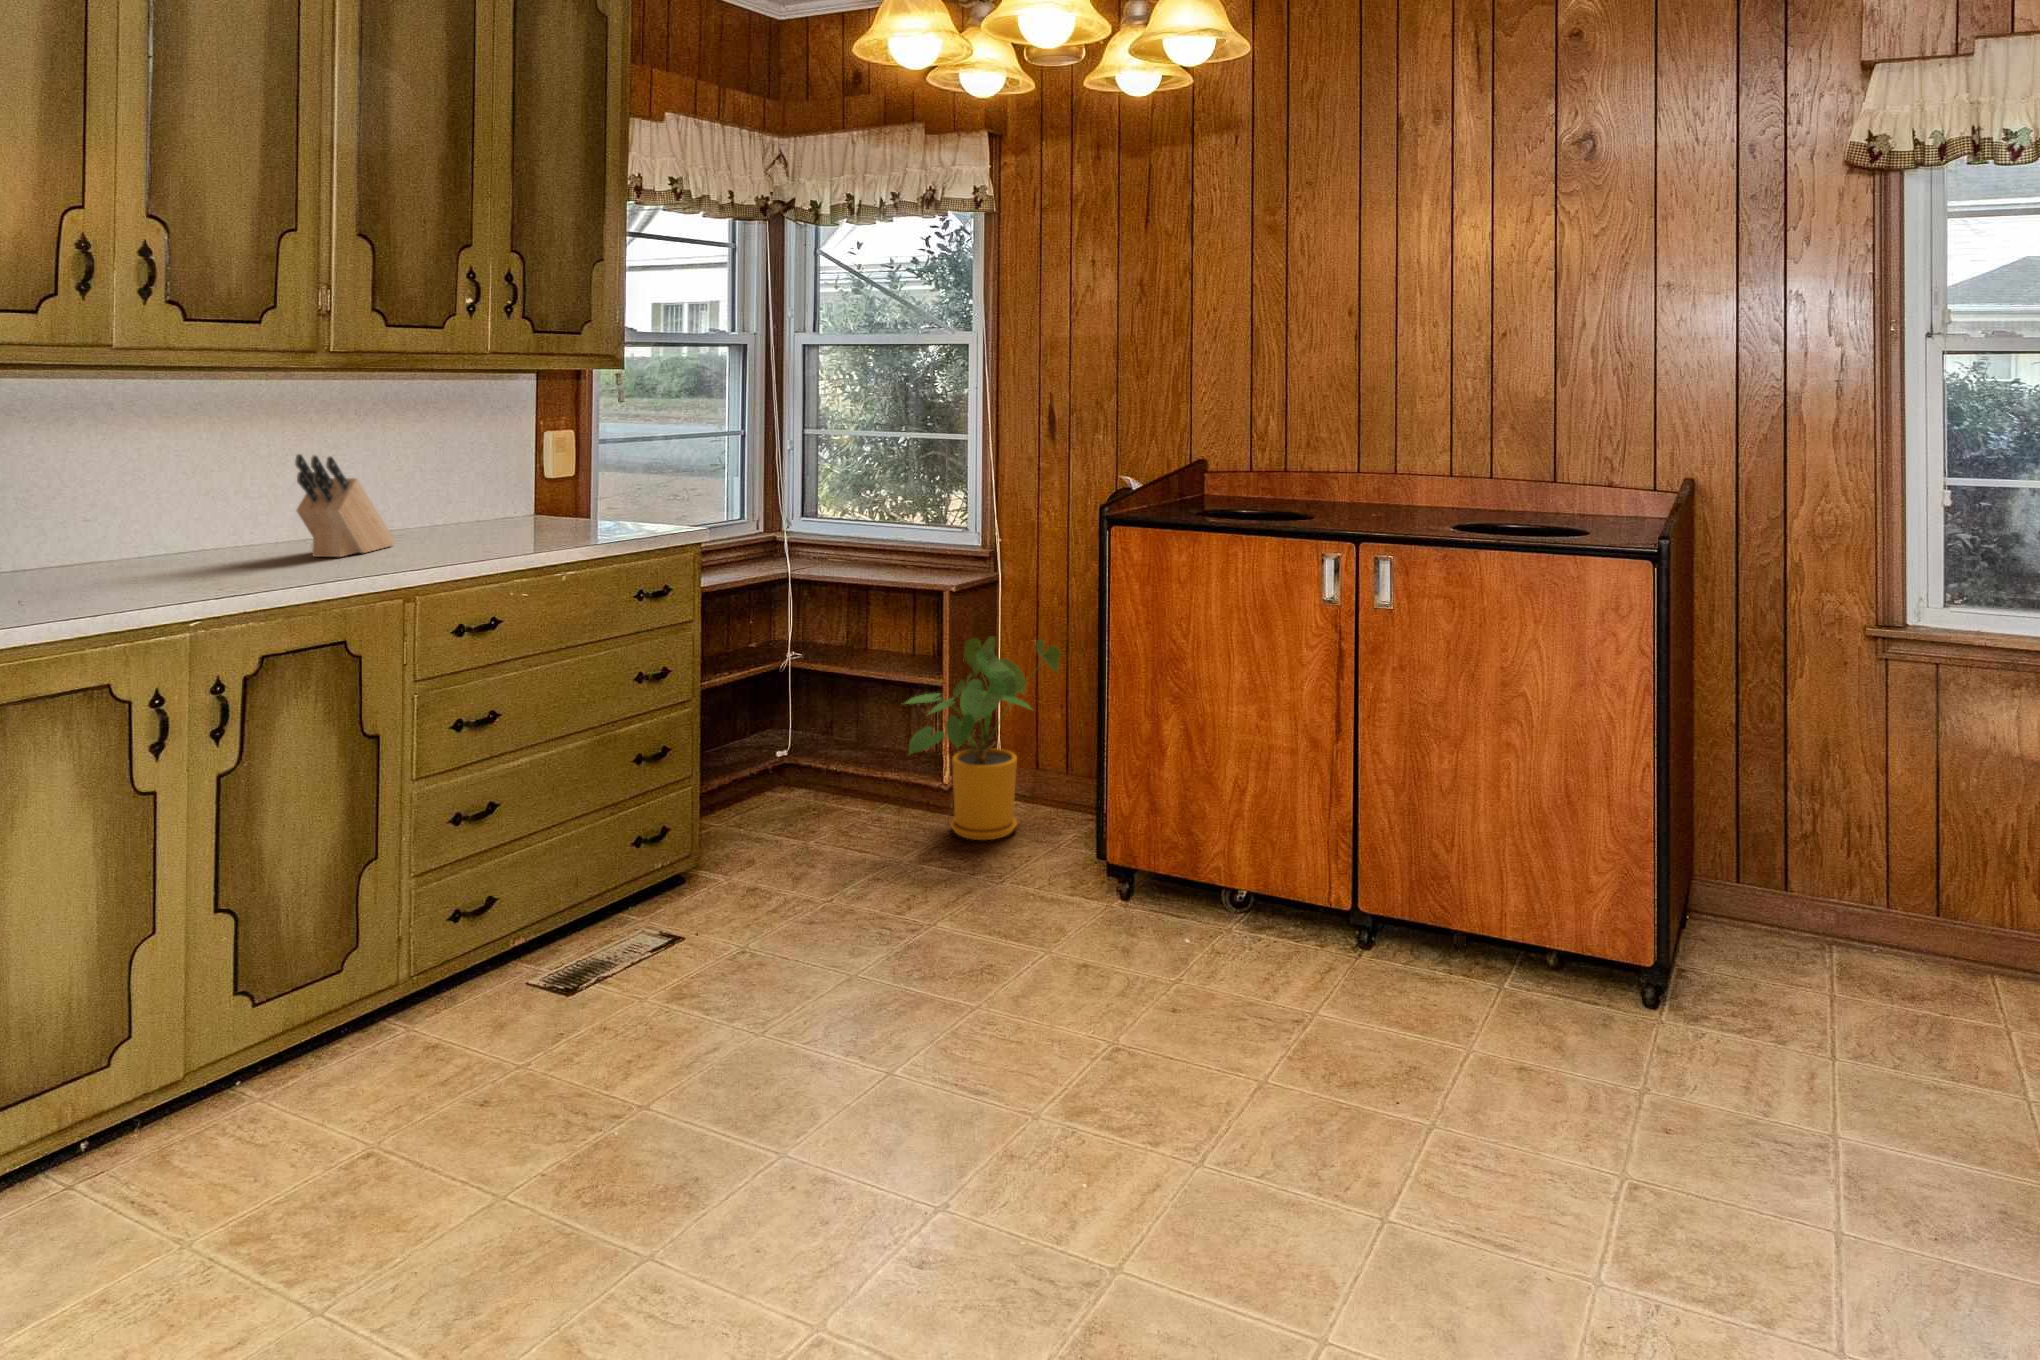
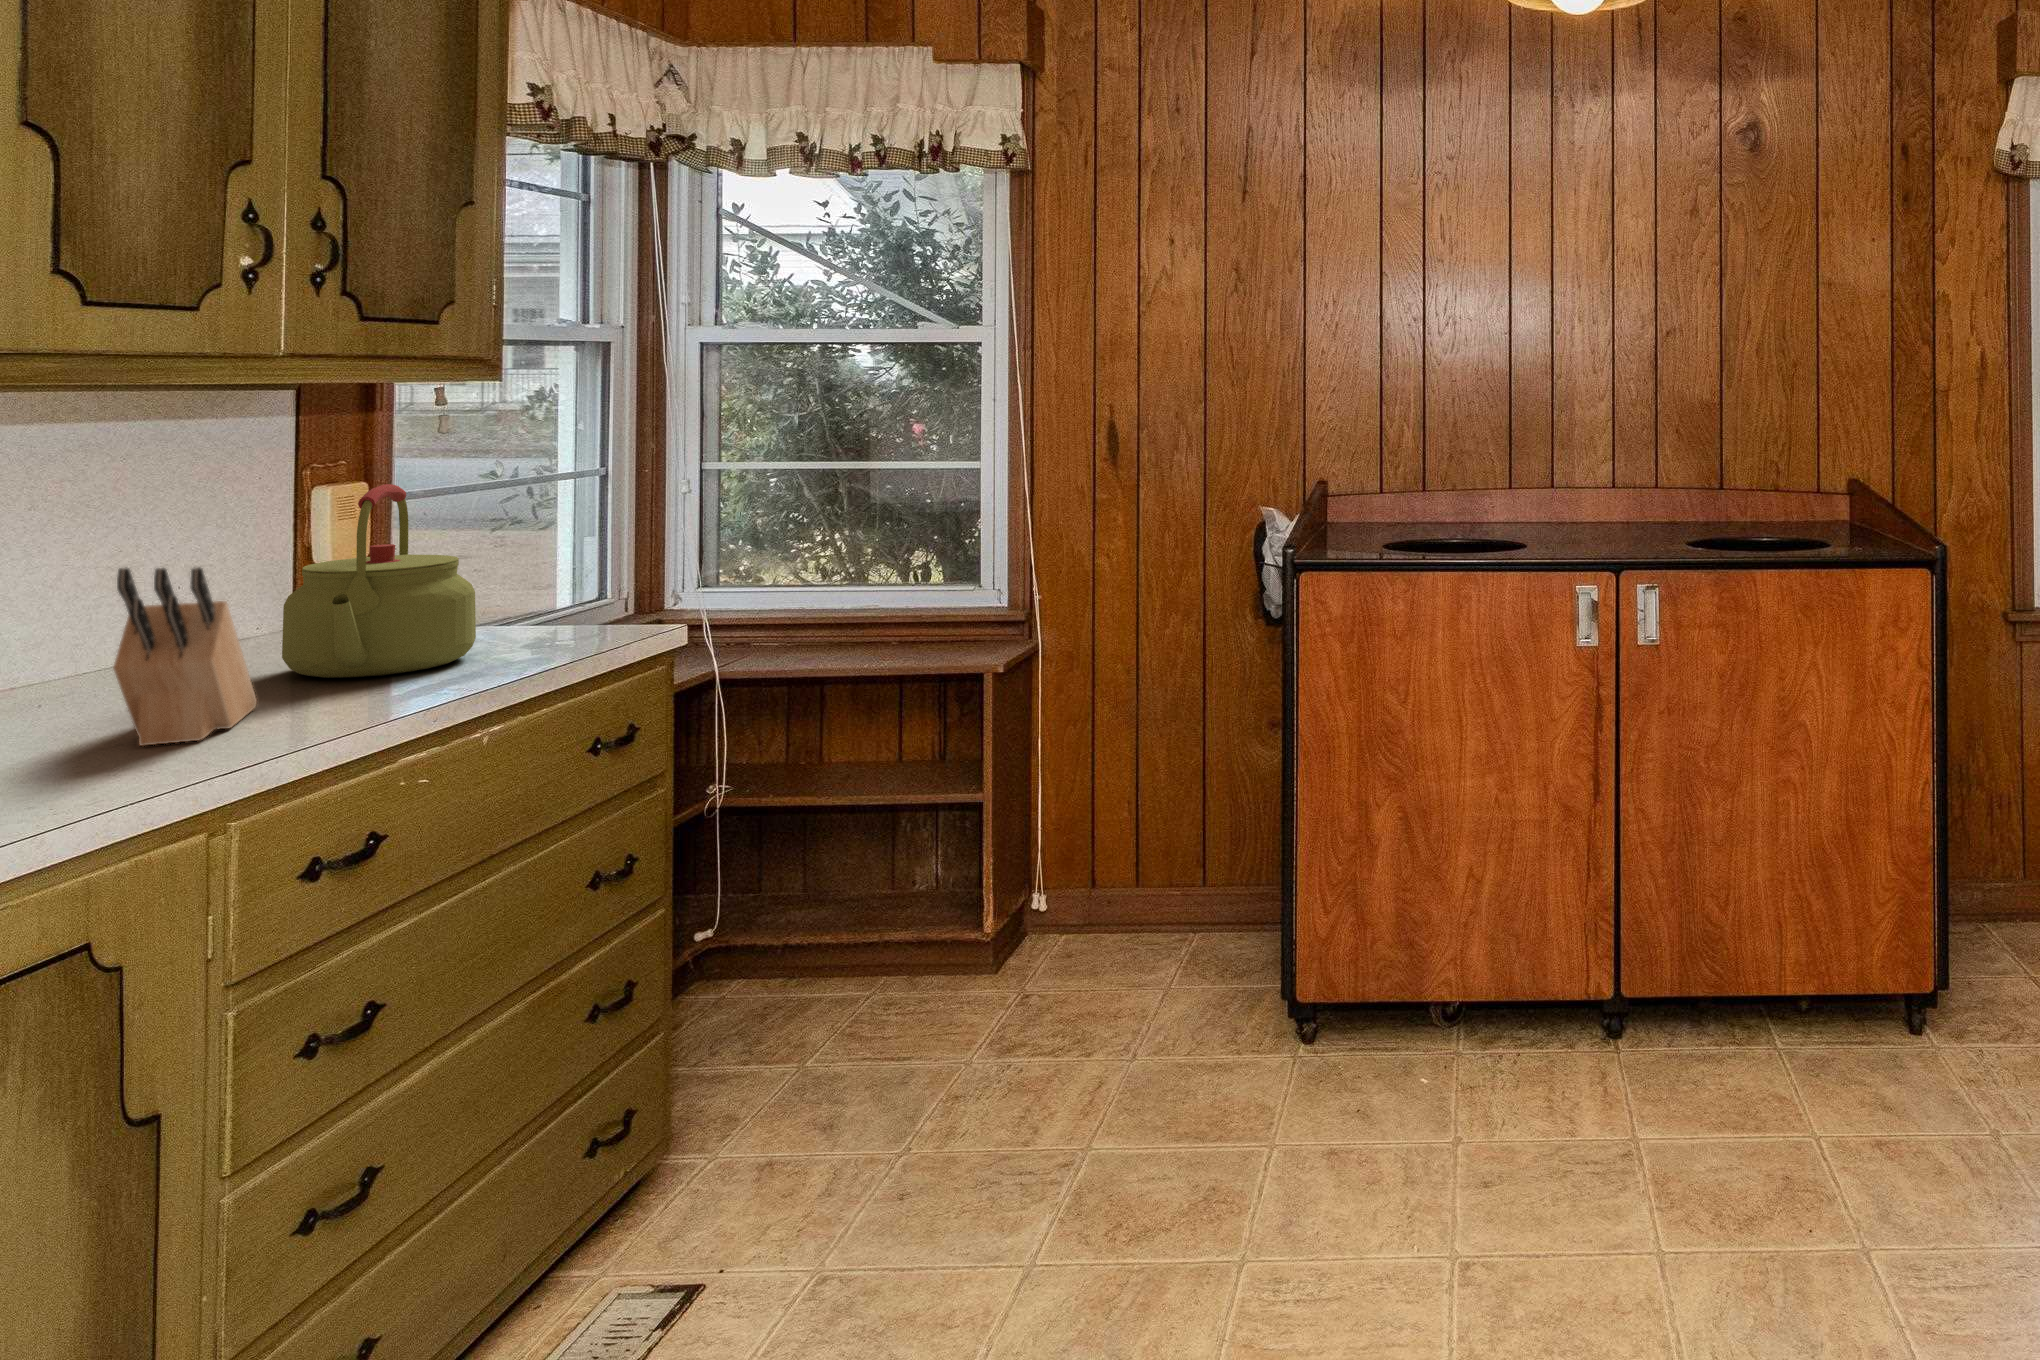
kettle: none [439,420,543,535] -> present [282,484,476,678]
house plant: present [906,636,1061,840] -> none [949,726,1138,1001]

